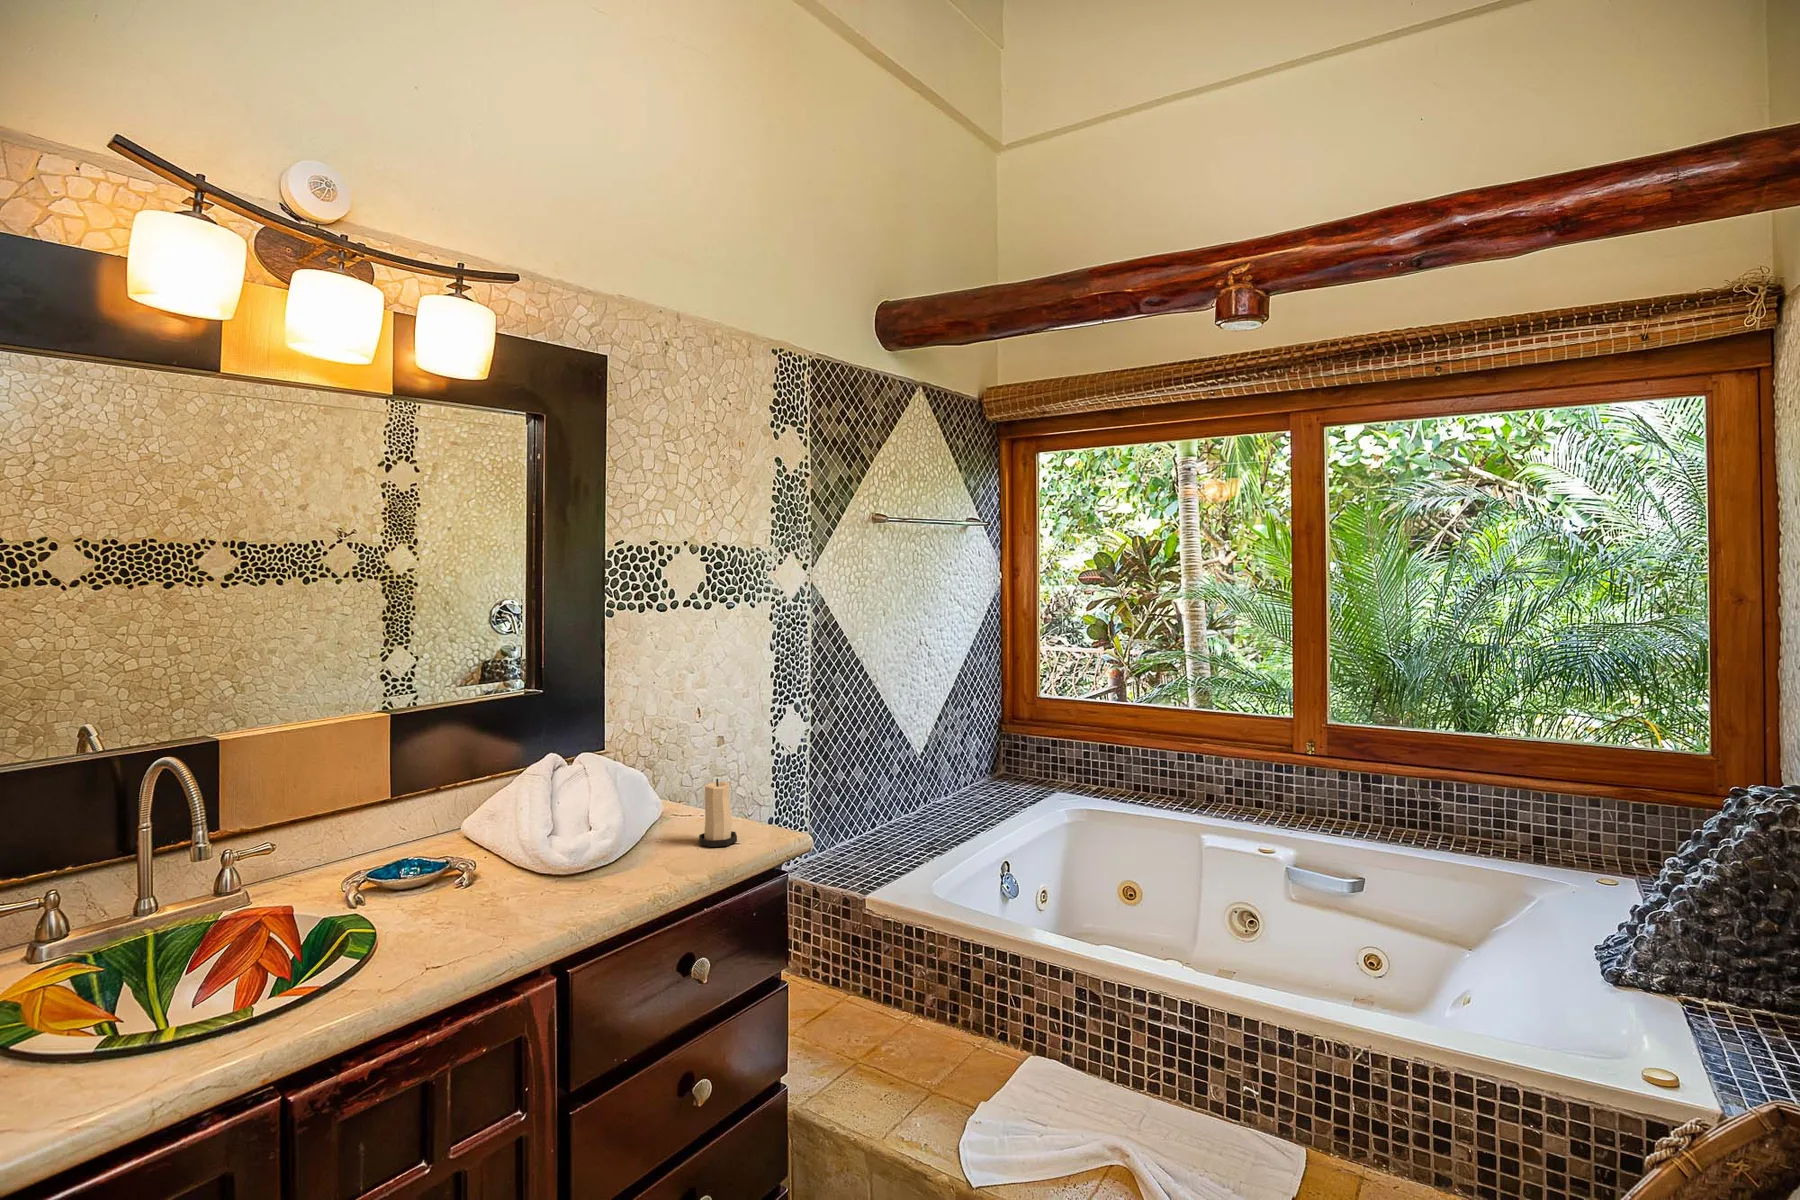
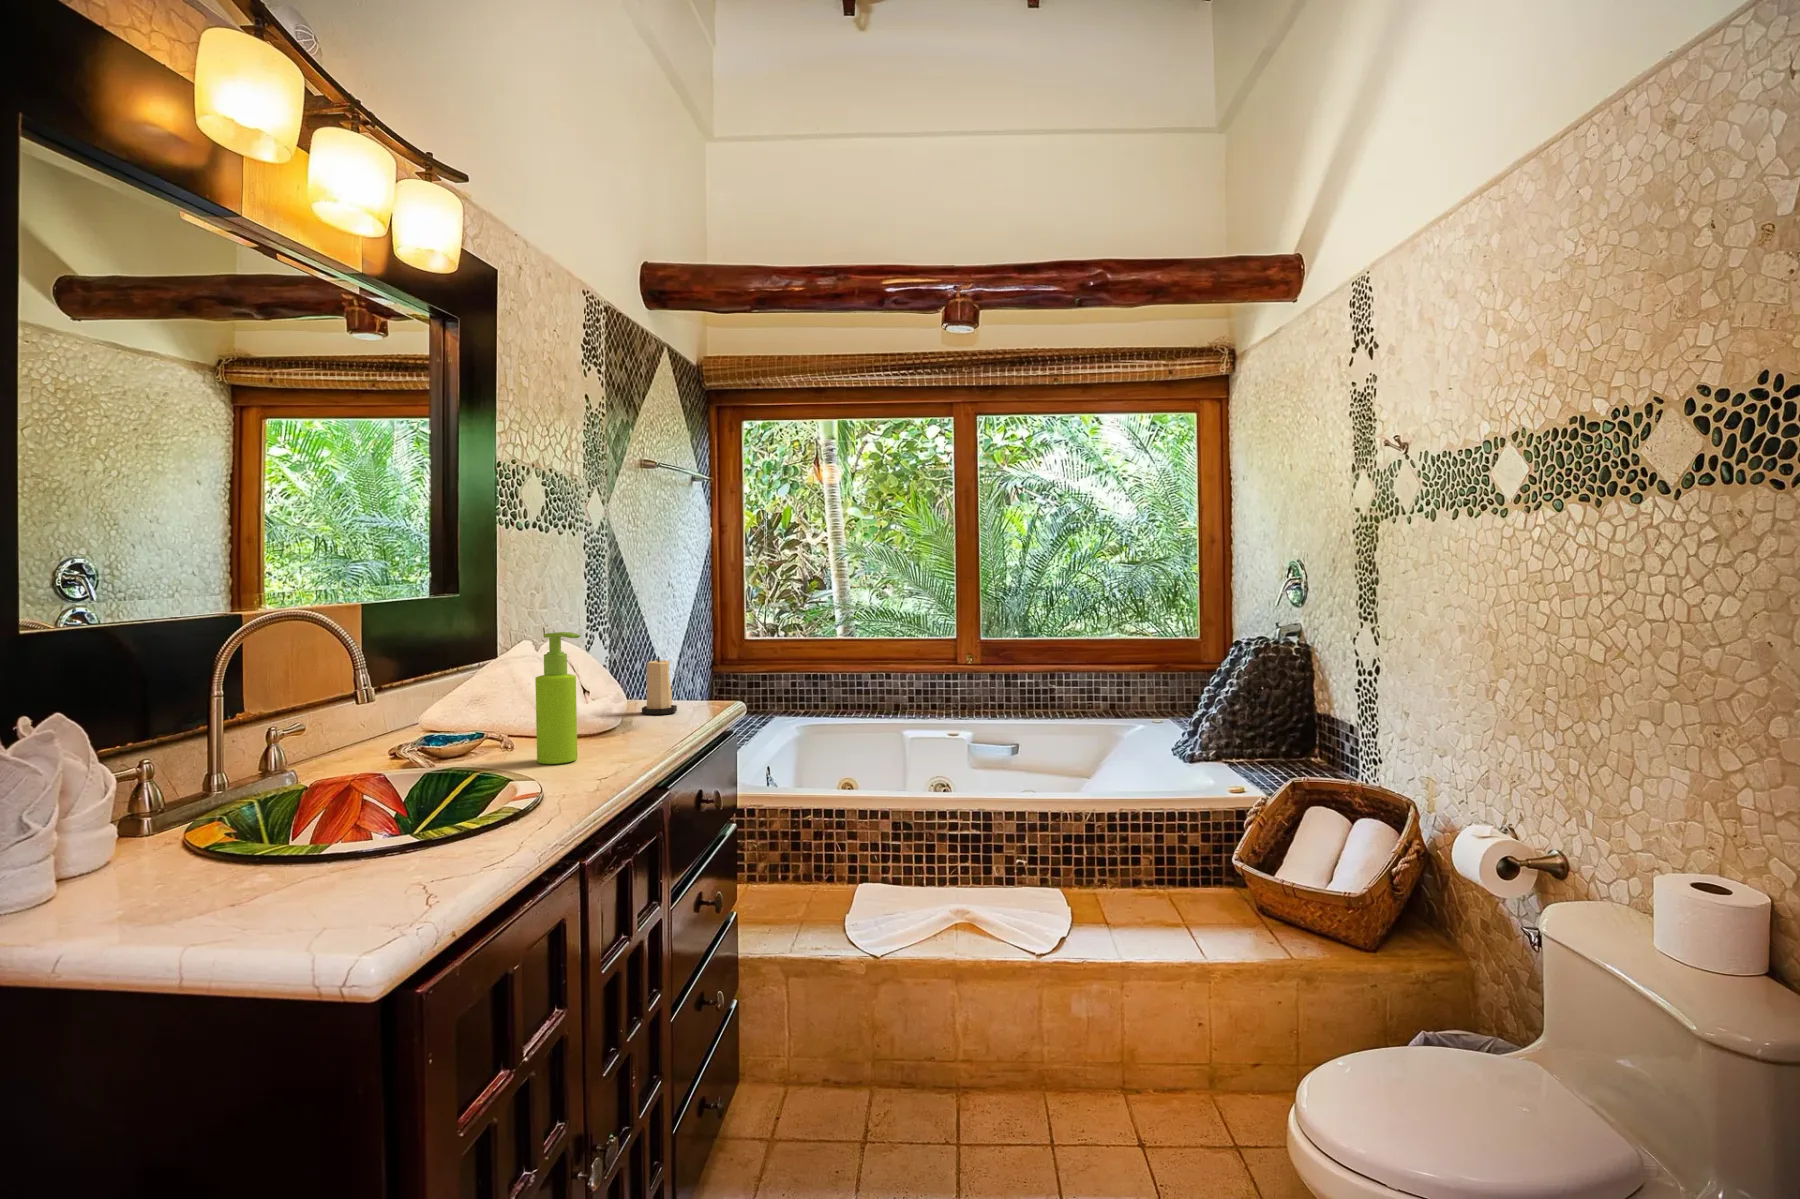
soap dispenser: none [441,787,488,937] -> present [535,632,580,764]

